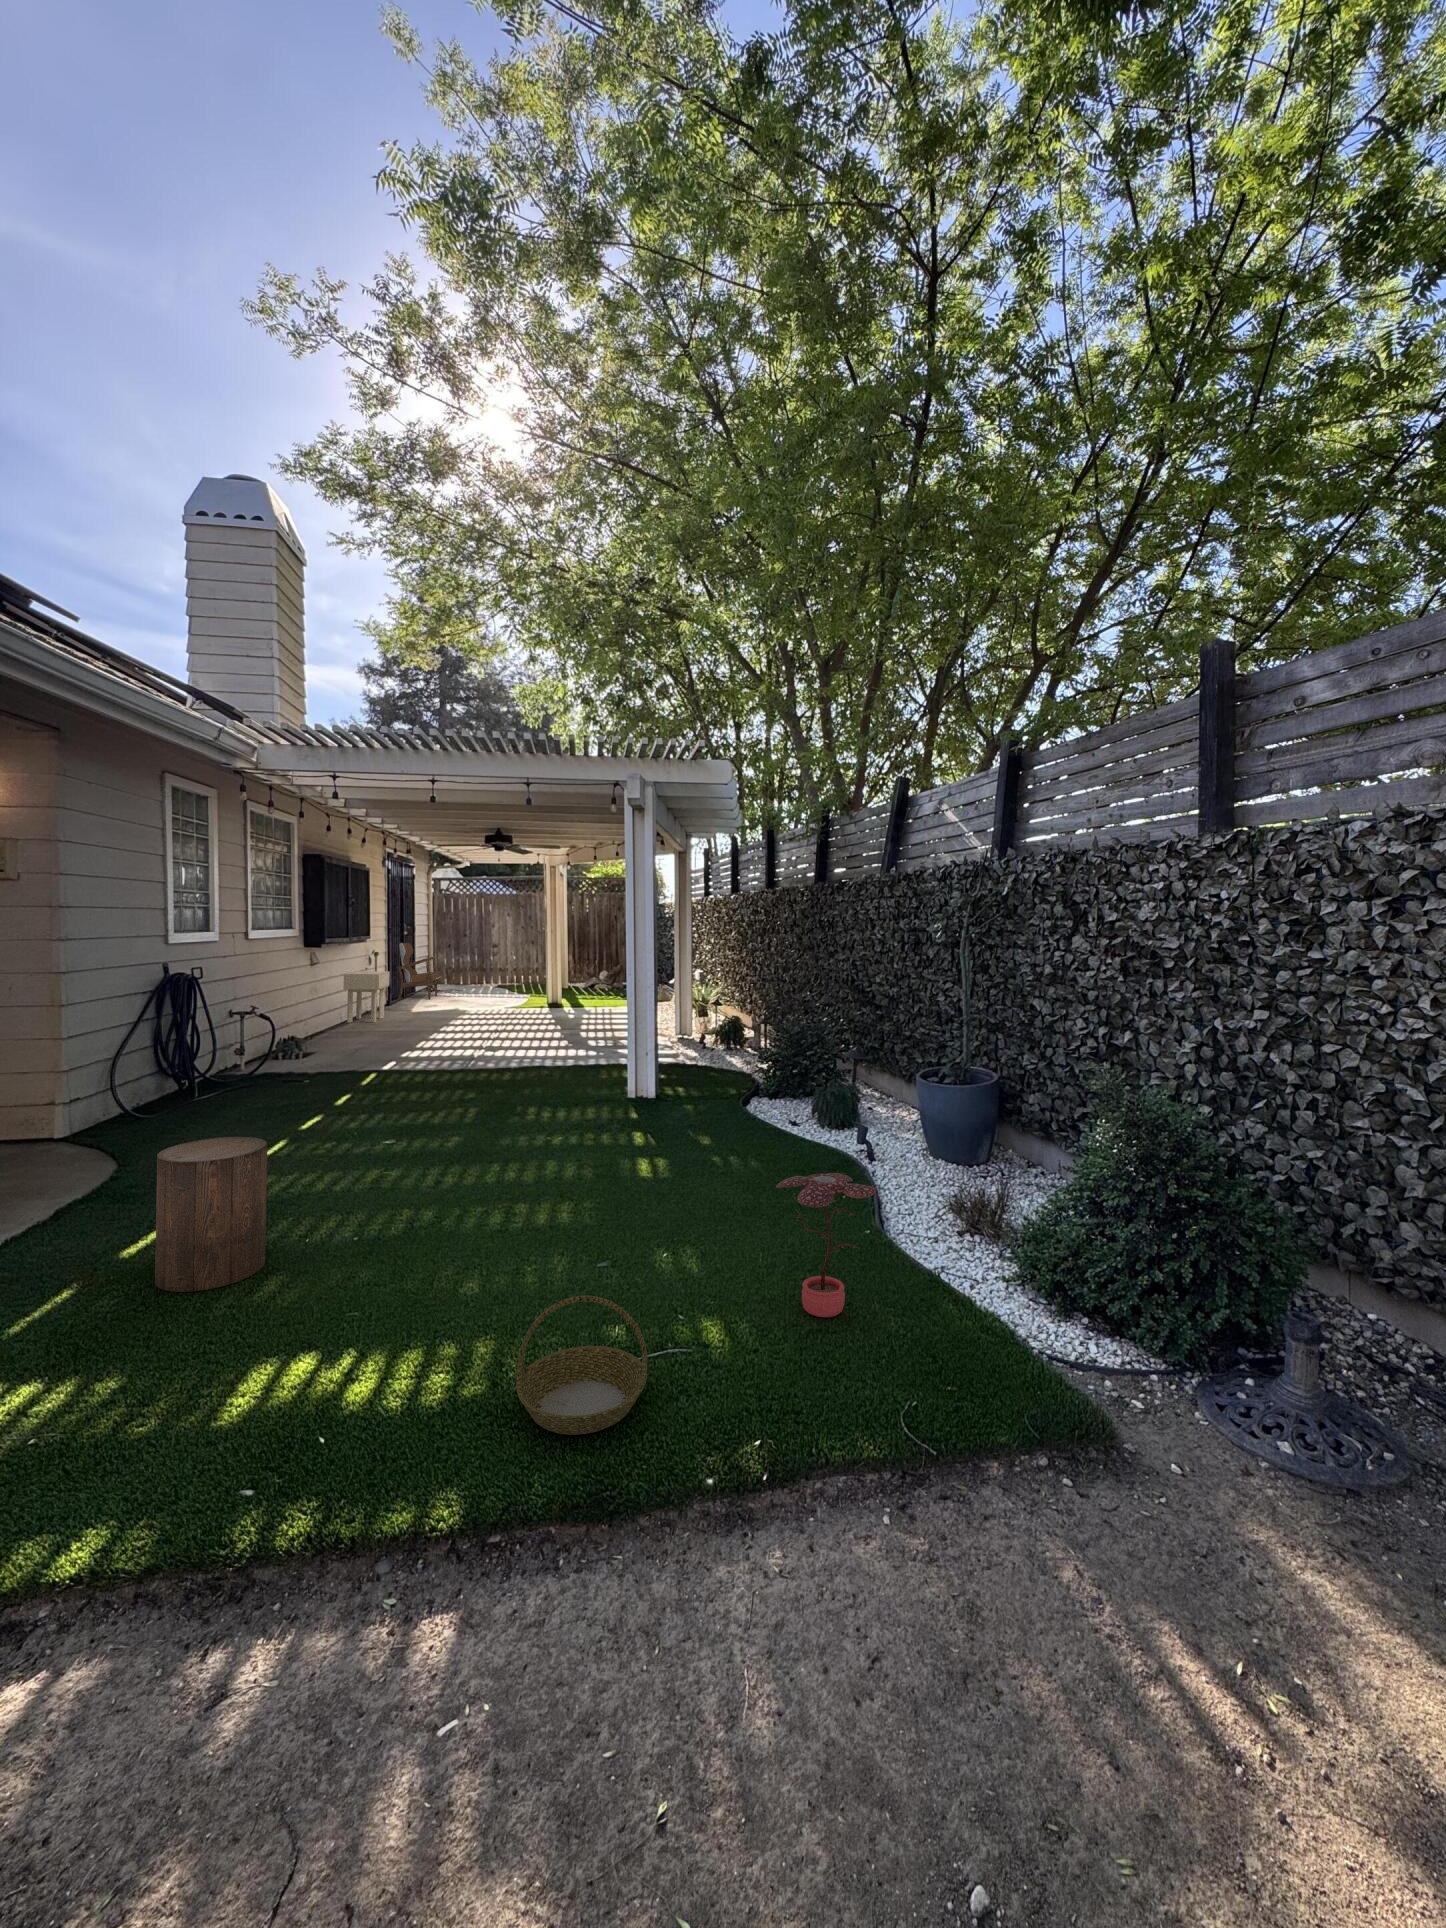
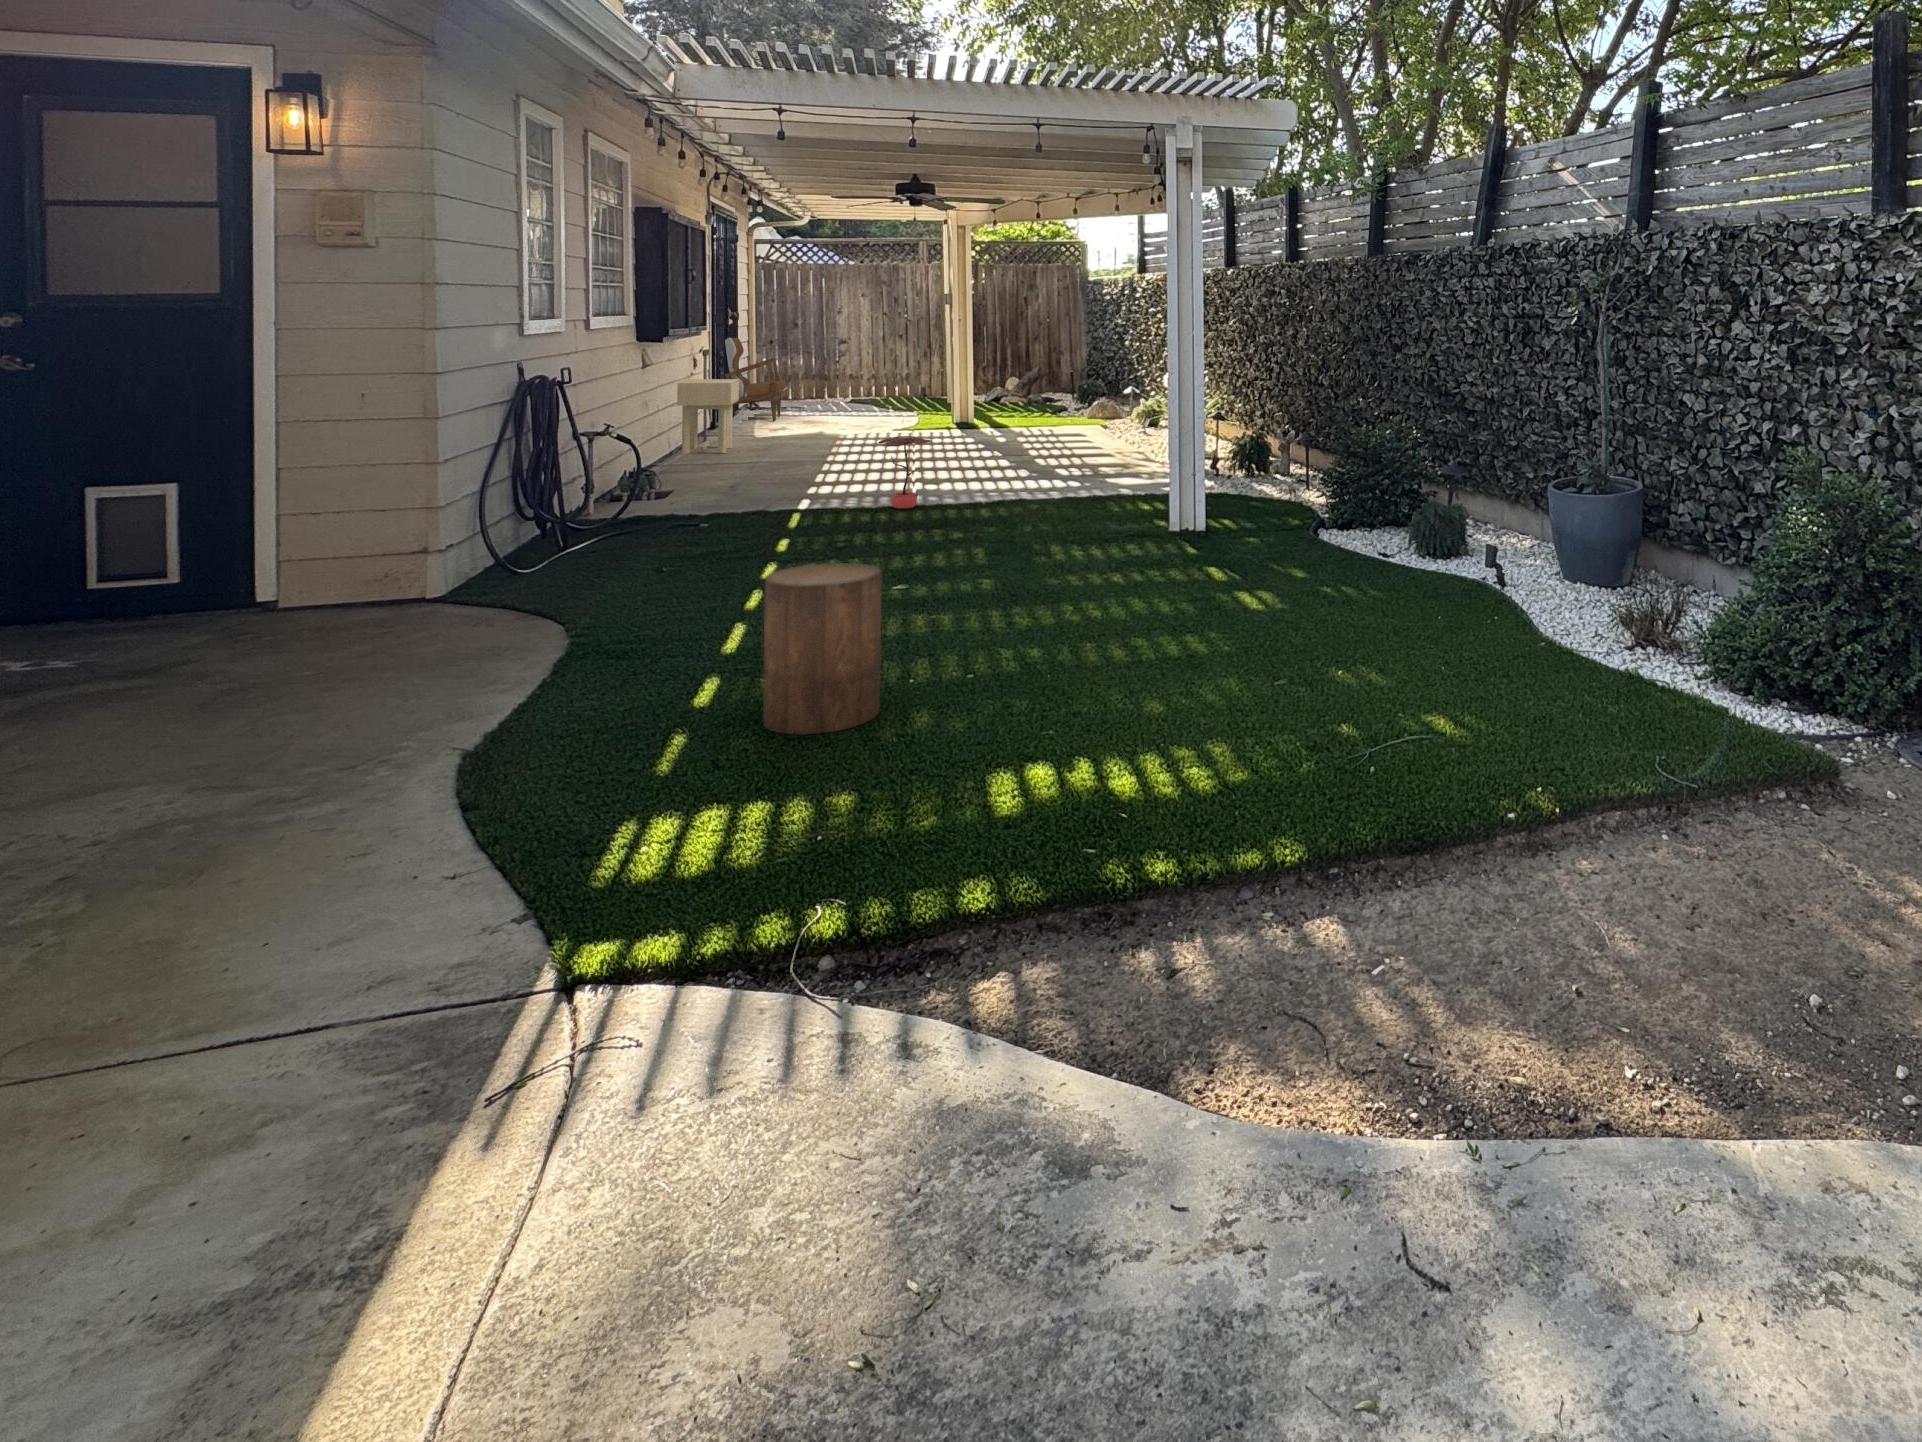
potted plant: present [776,1173,877,1317] -> present [878,436,932,509]
basket: present [516,1295,647,1435] -> none [1269,682,1396,810]

